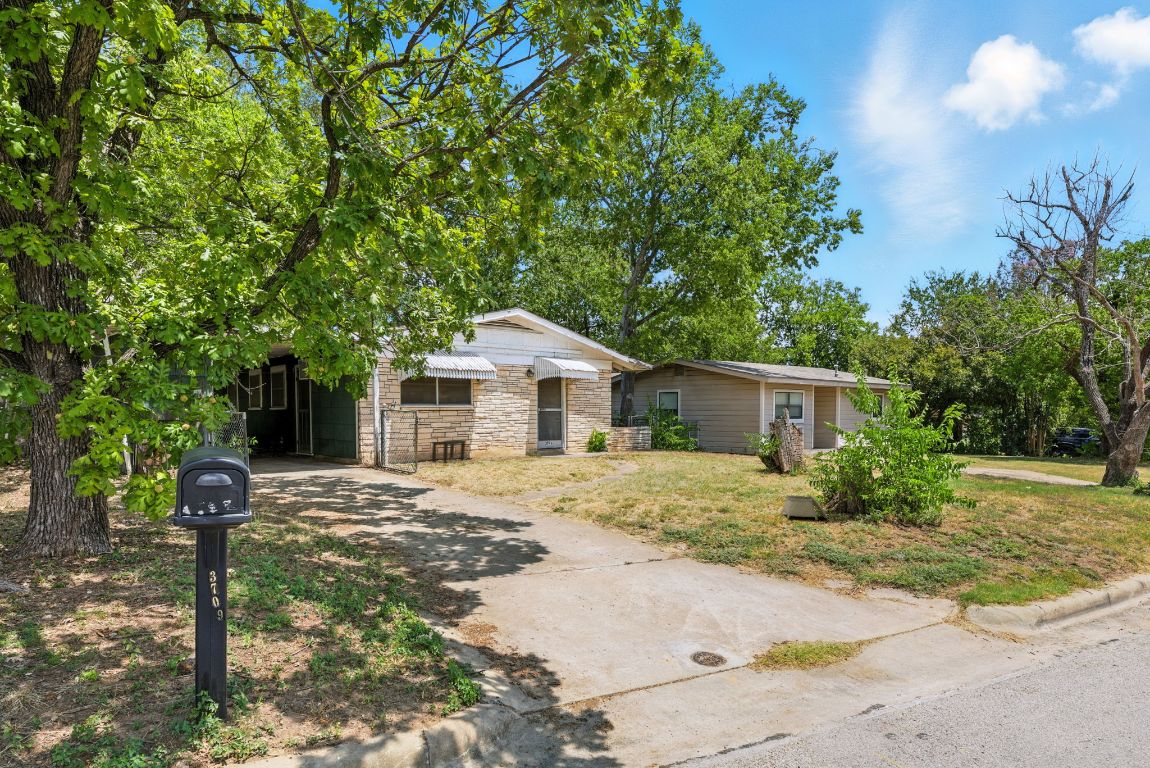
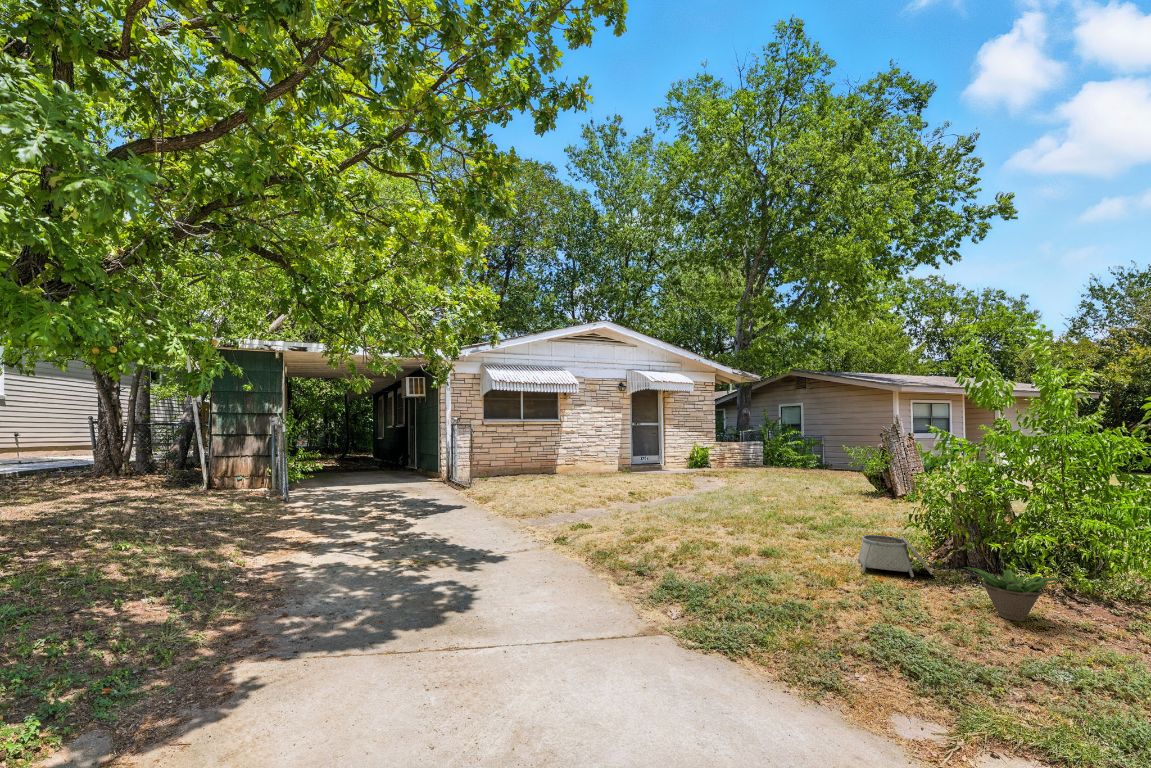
bench: present [432,440,466,463] -> none [512,454,549,477]
decorative plant: none [849,509,899,536] -> present [964,567,1062,621]

